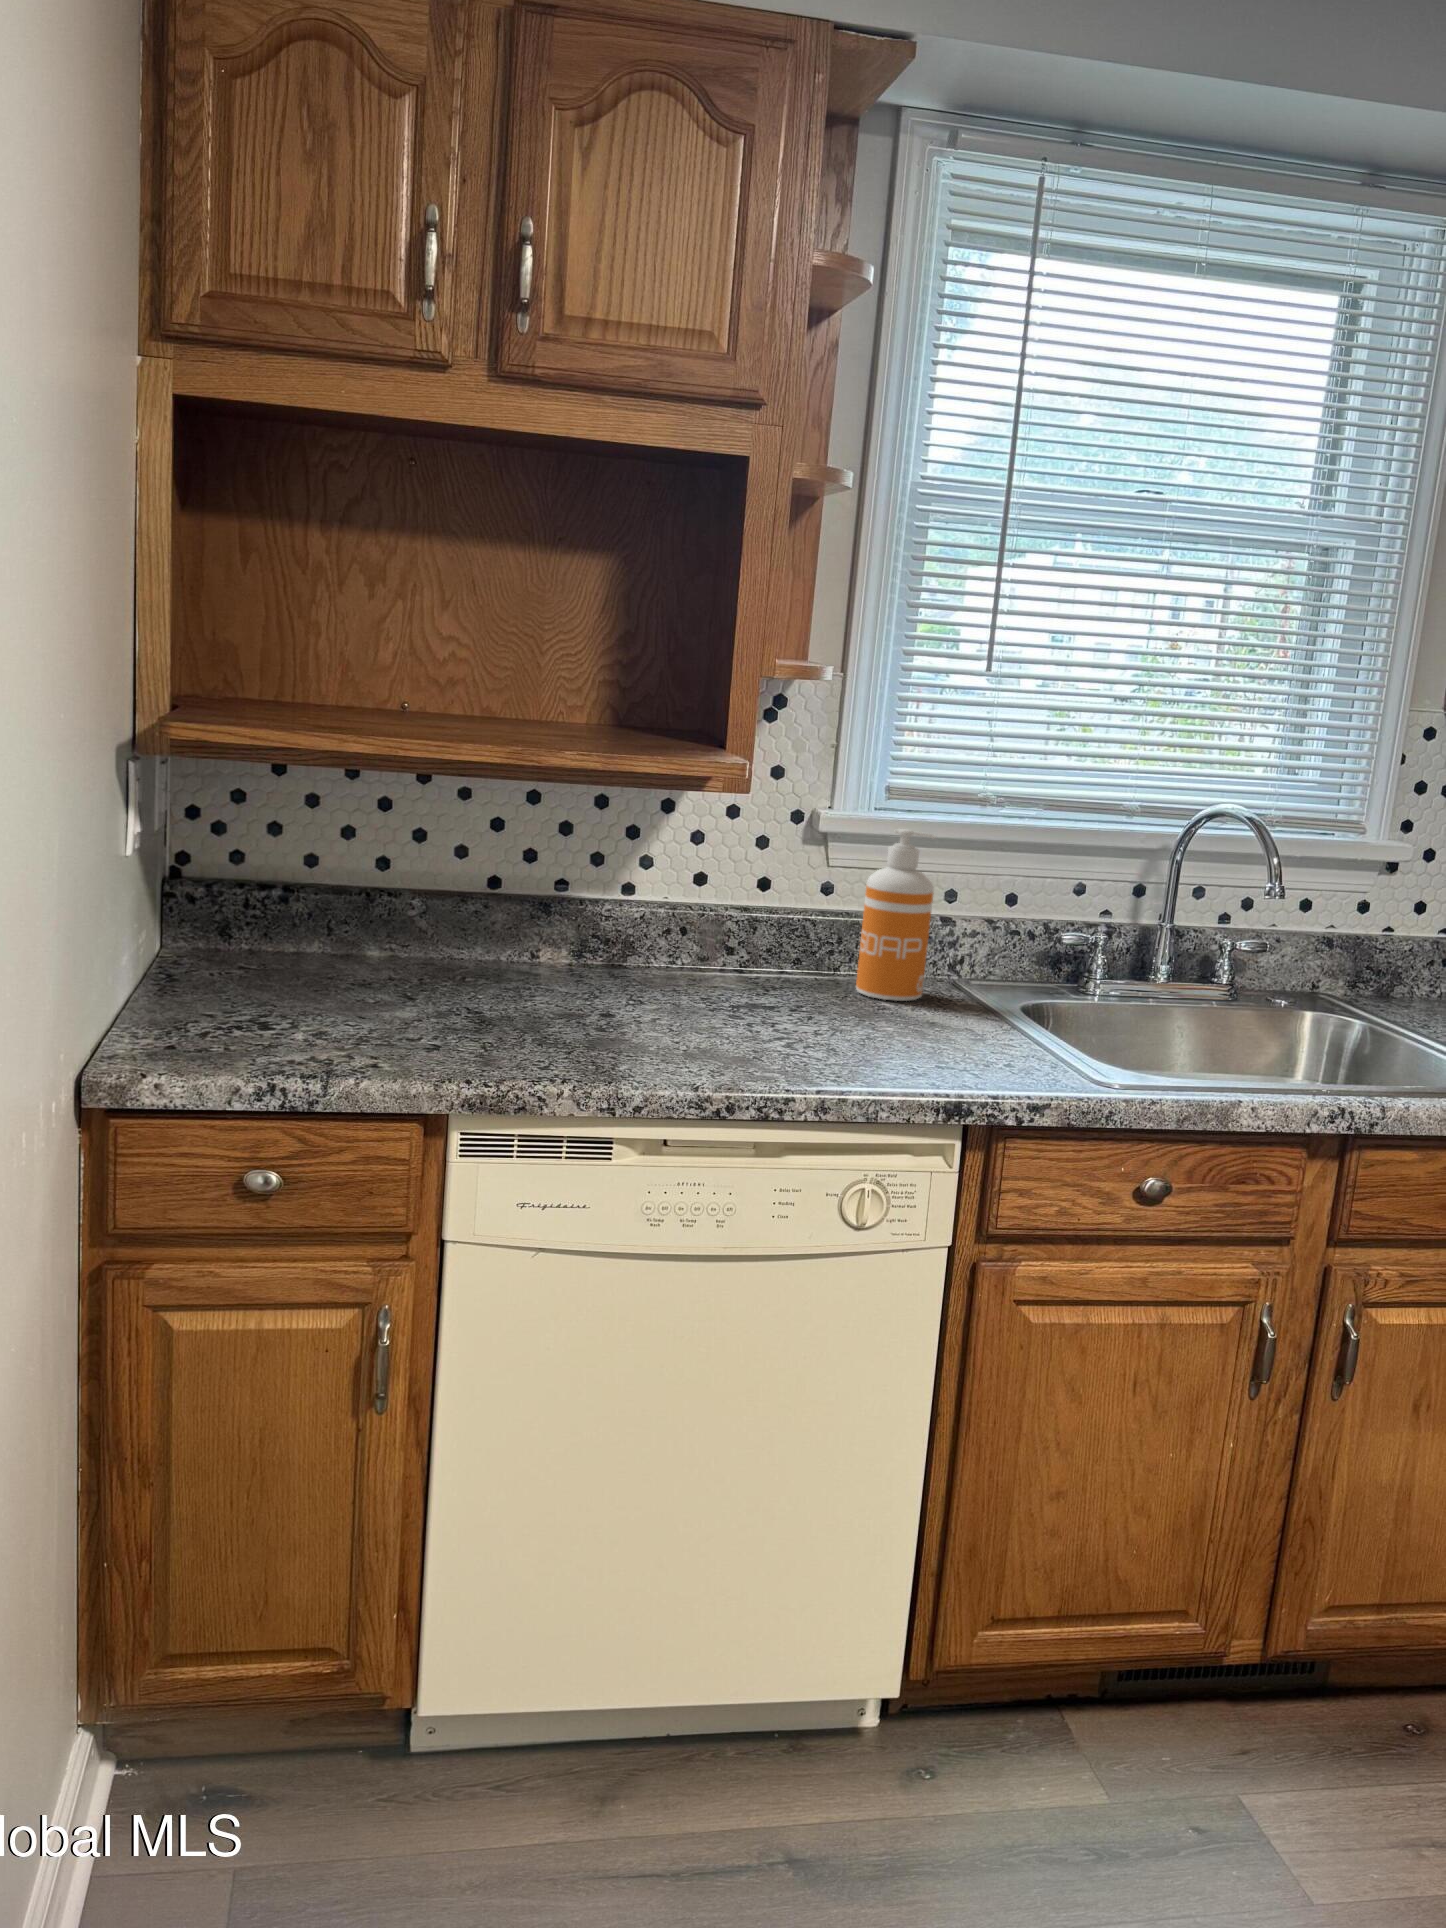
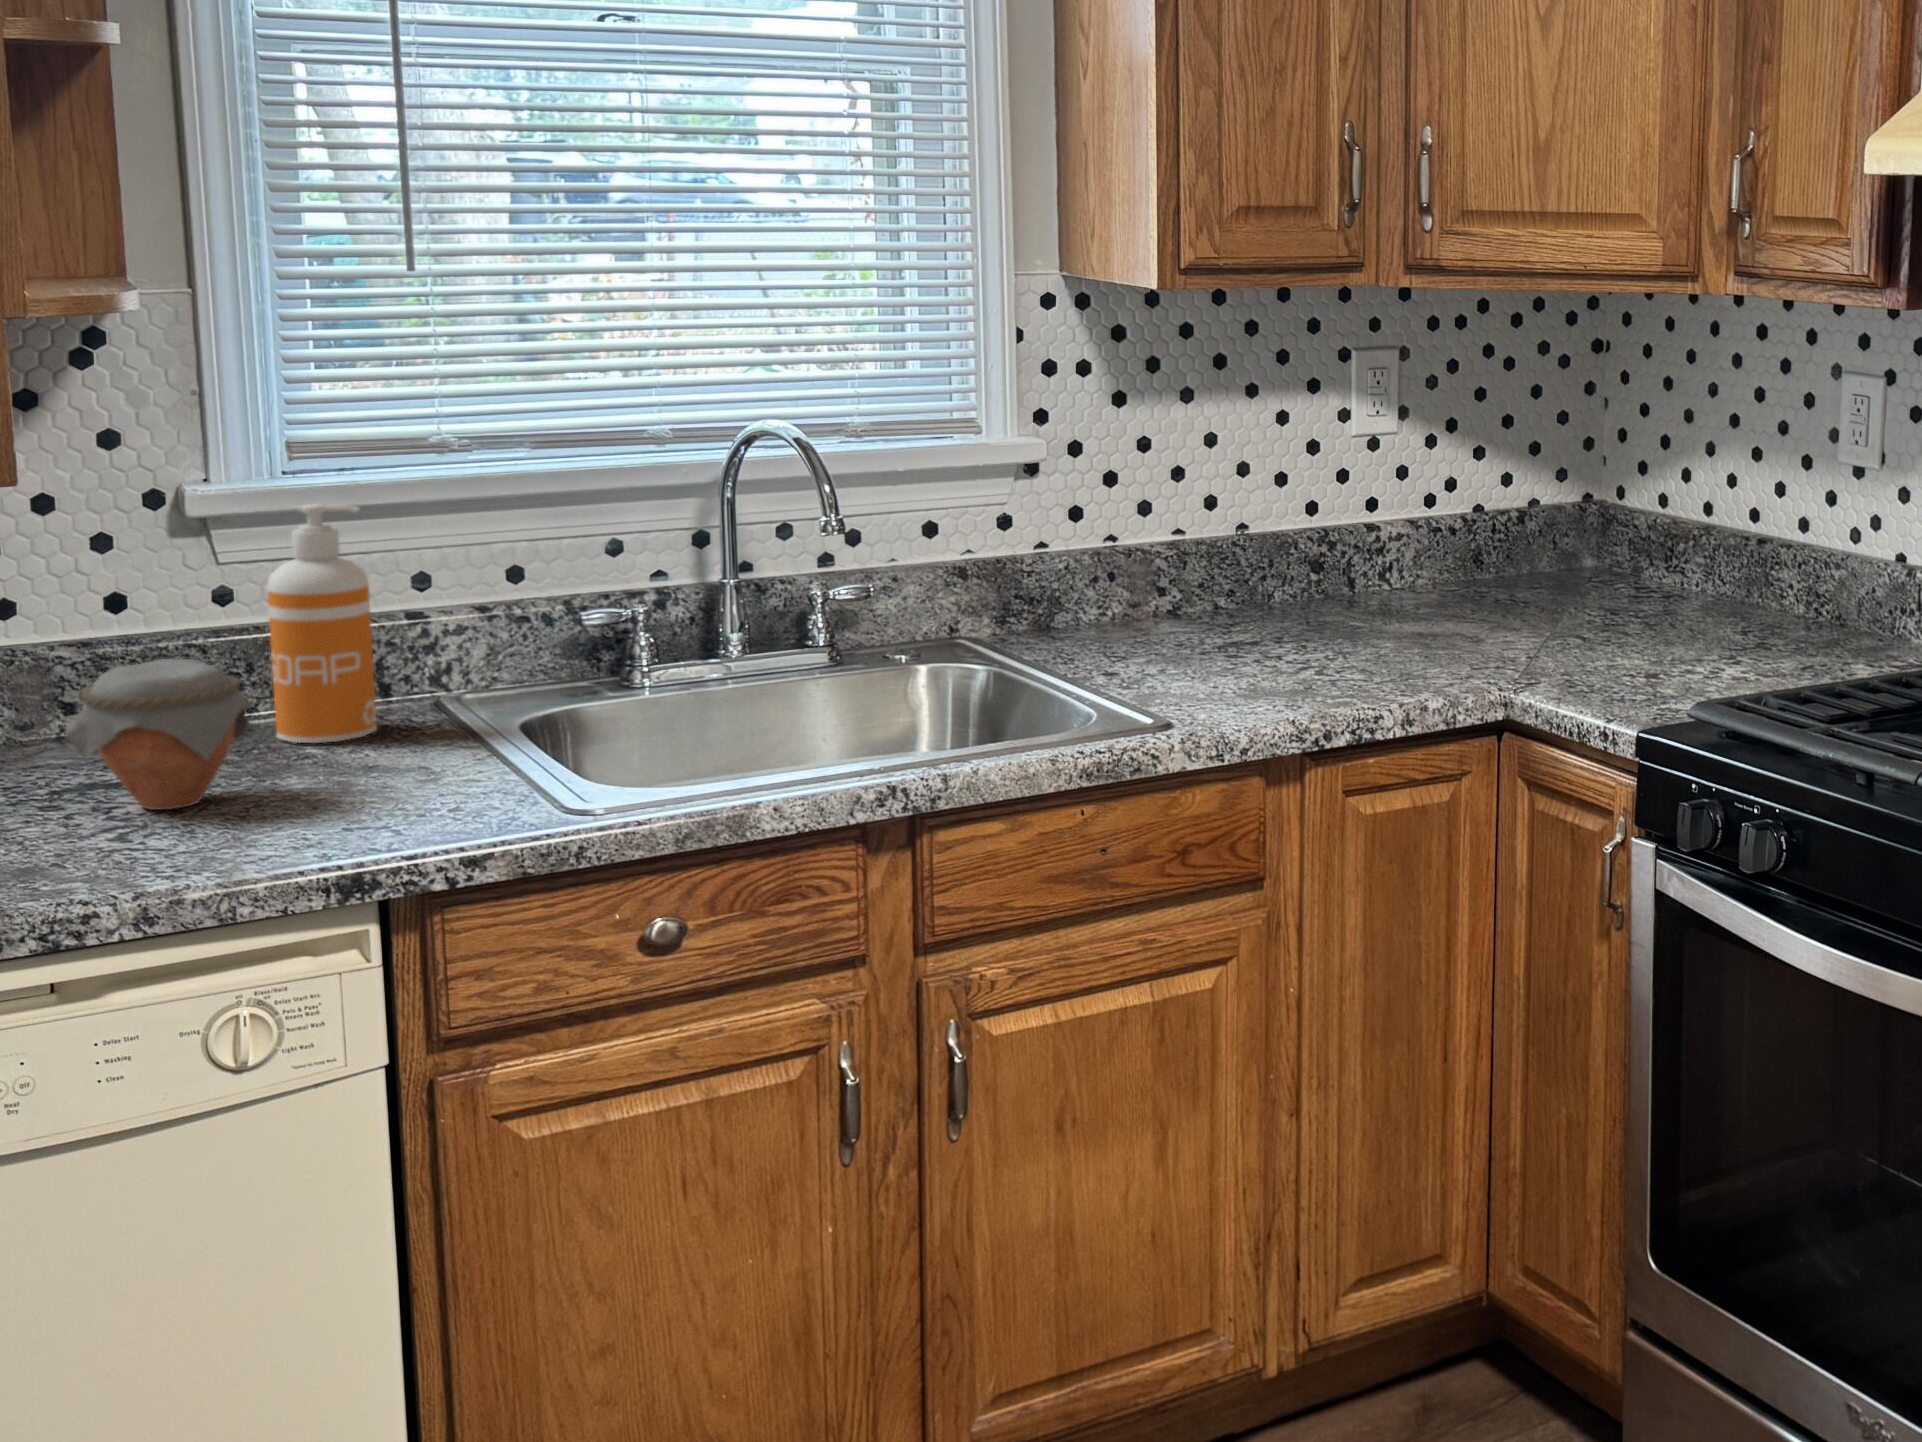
jar: none [757,924,873,1031] -> present [66,659,251,810]

